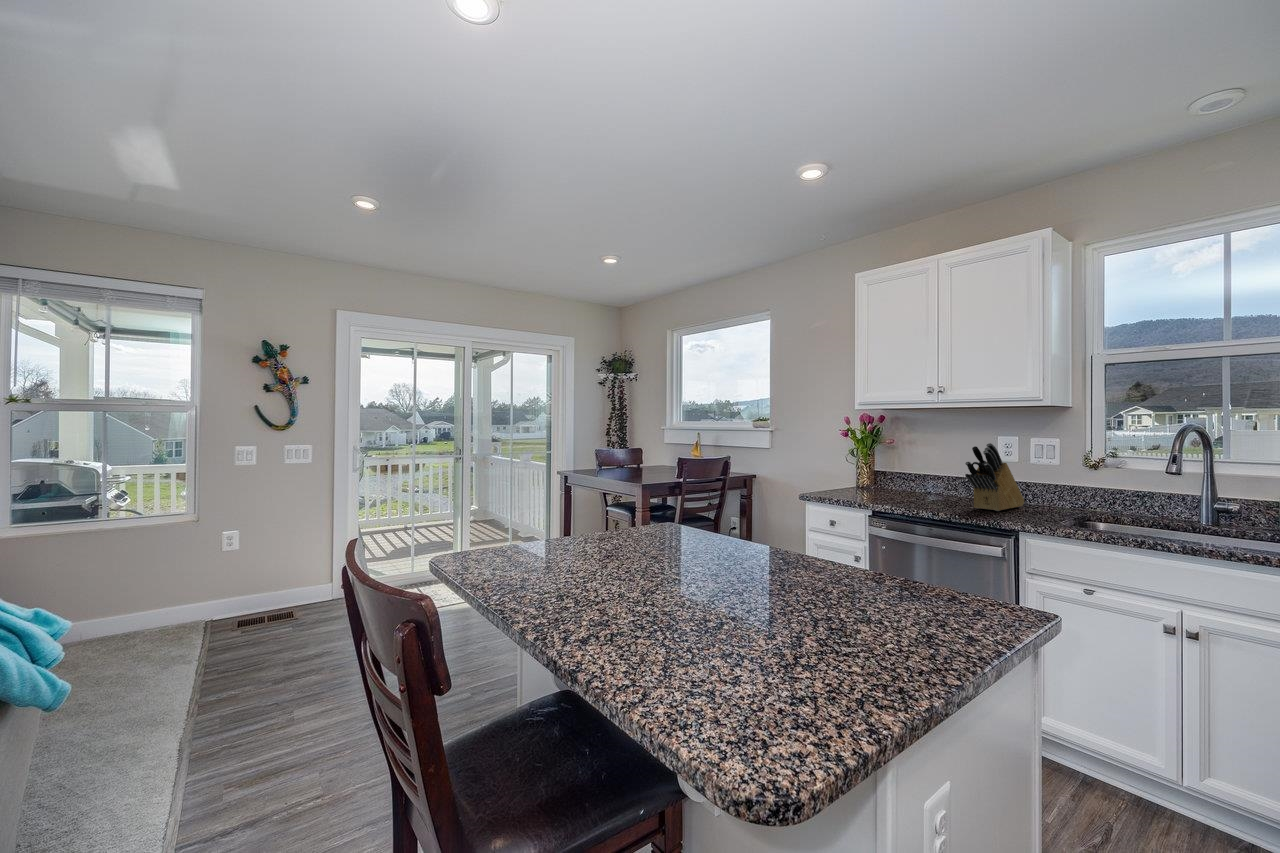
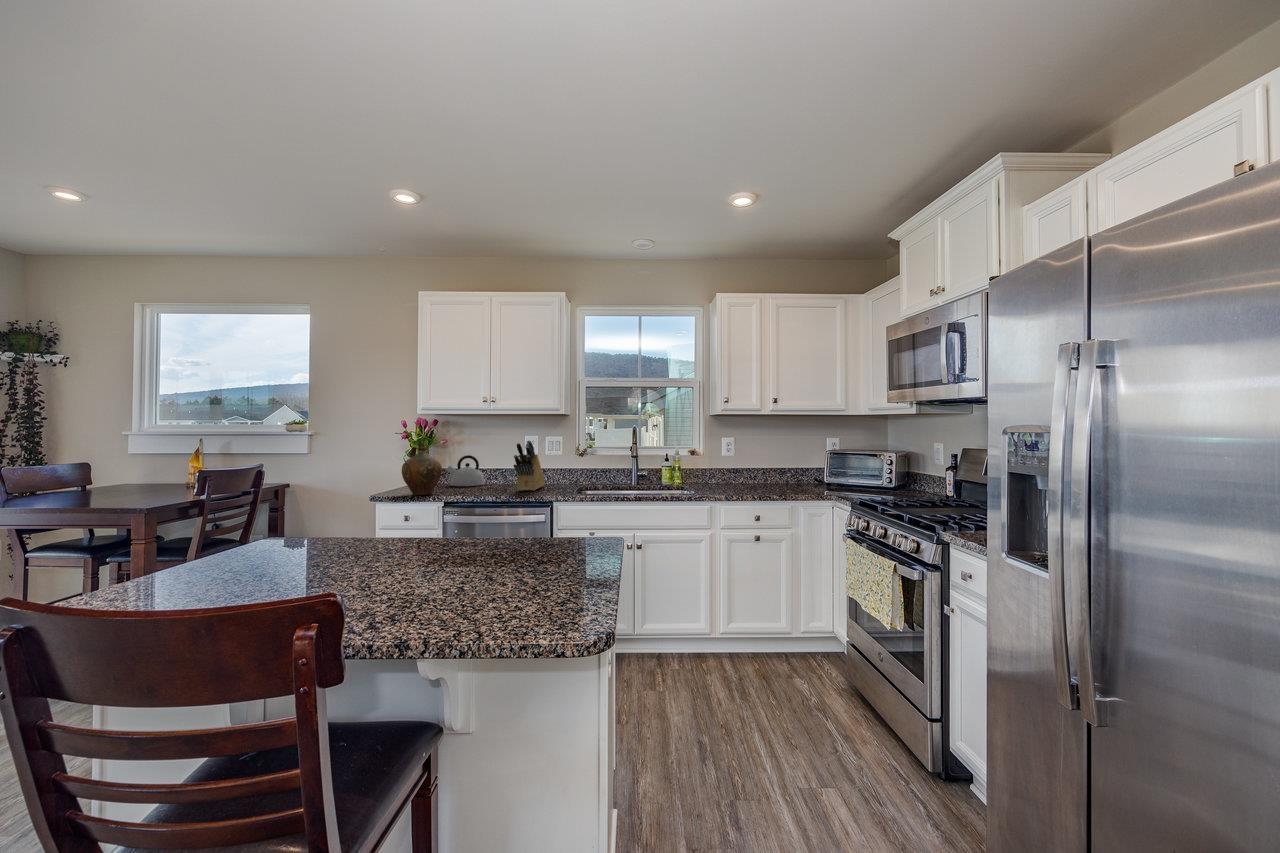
ceramic jug: none [833,442,876,499] -> present [402,443,442,495]
kettle: none [893,458,942,495] -> present [446,455,485,486]

